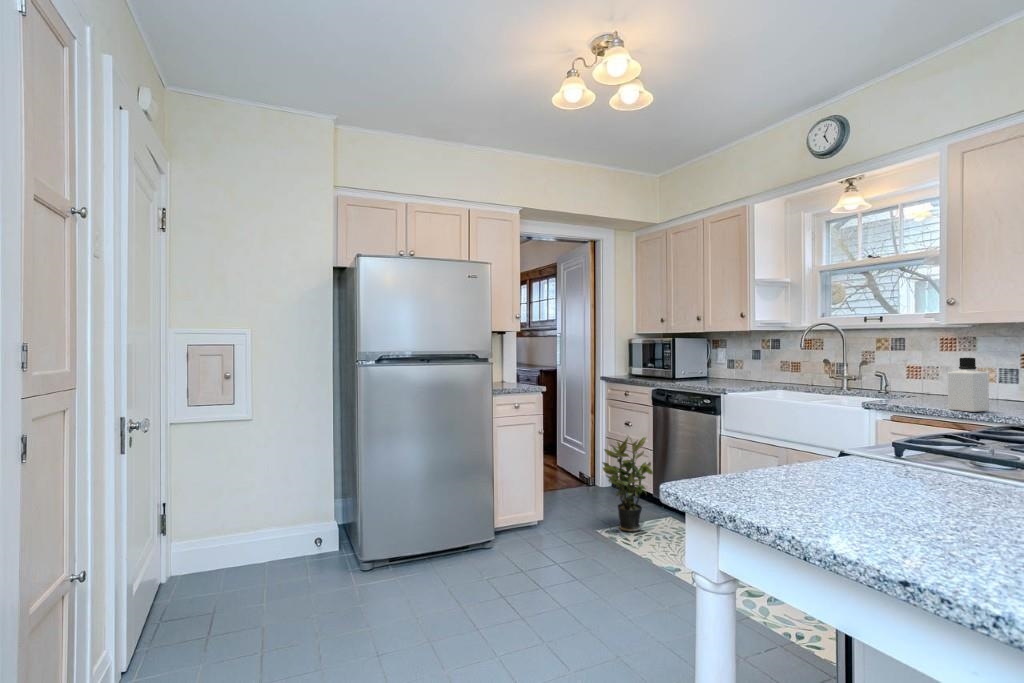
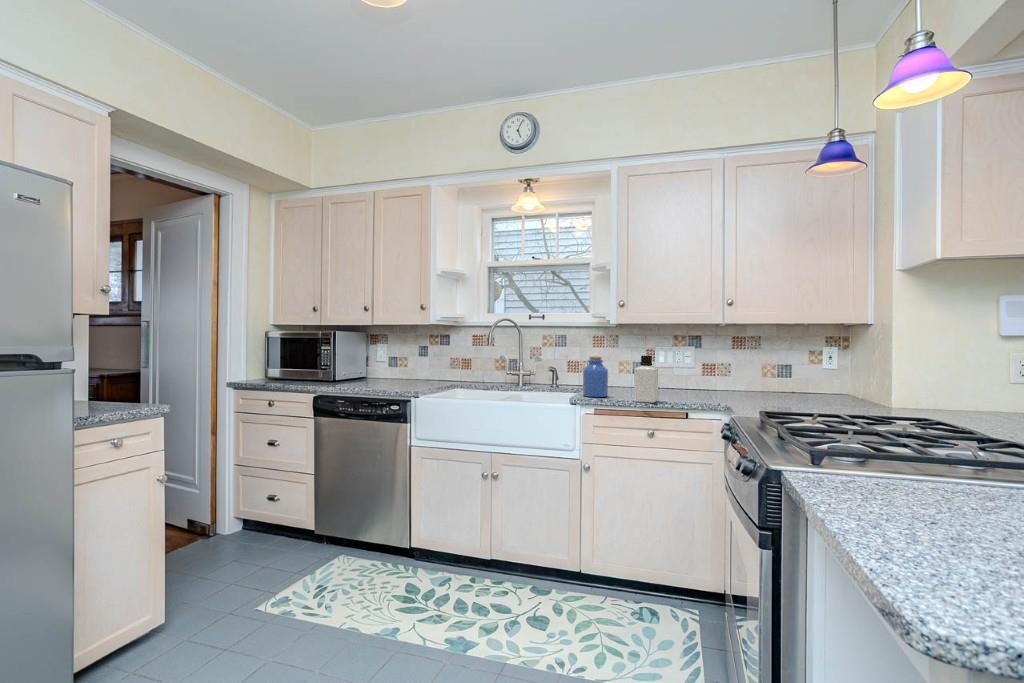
jar: none [891,359,924,403] -> present [583,357,608,397]
potted plant: present [603,436,653,532] -> none [262,460,333,595]

